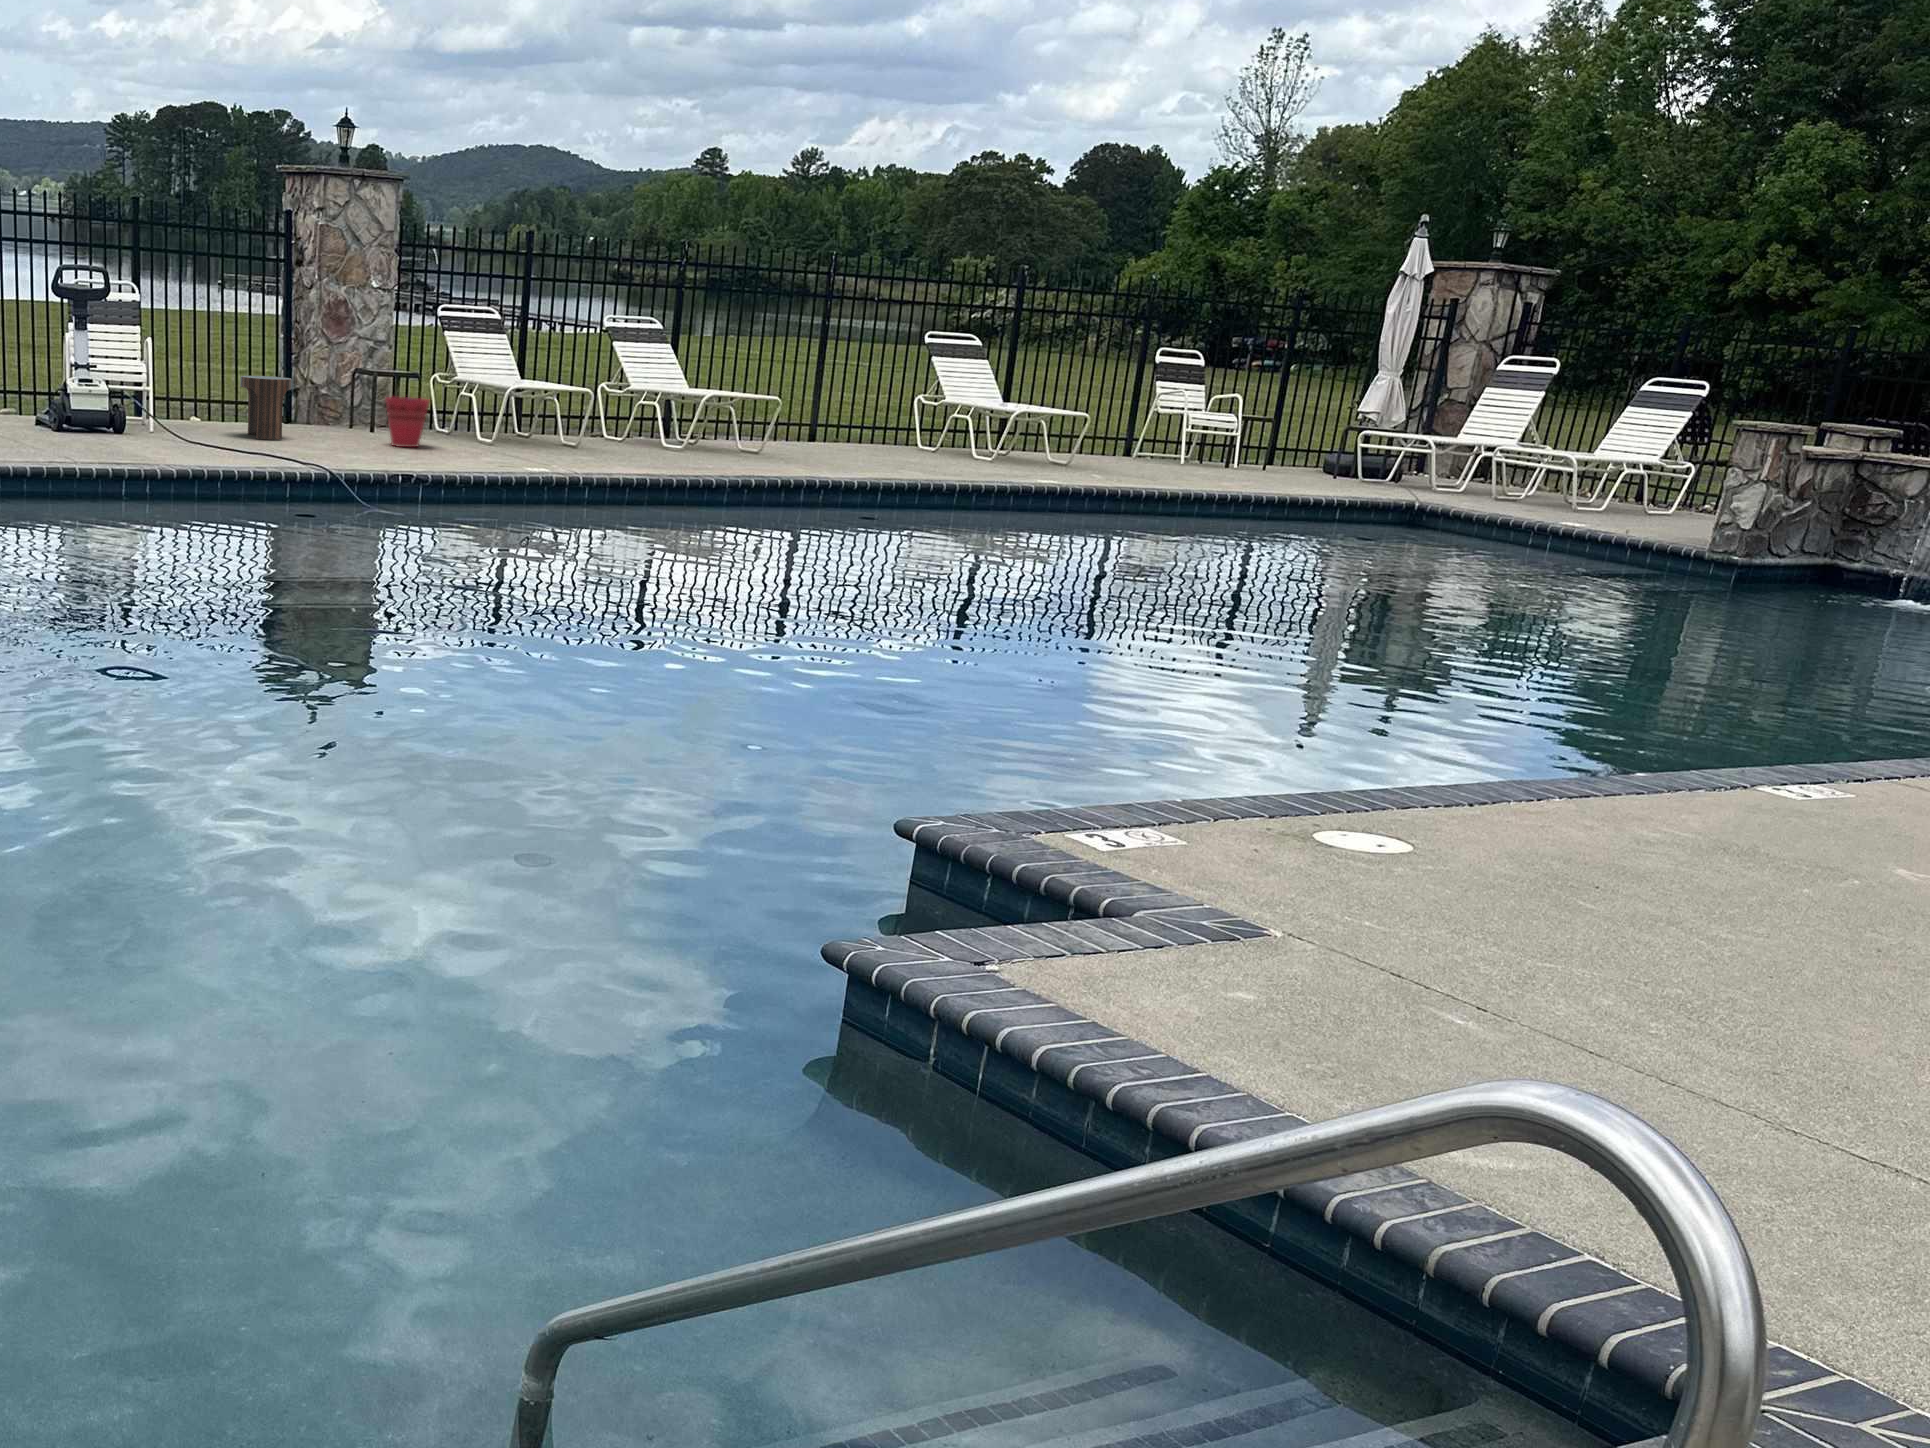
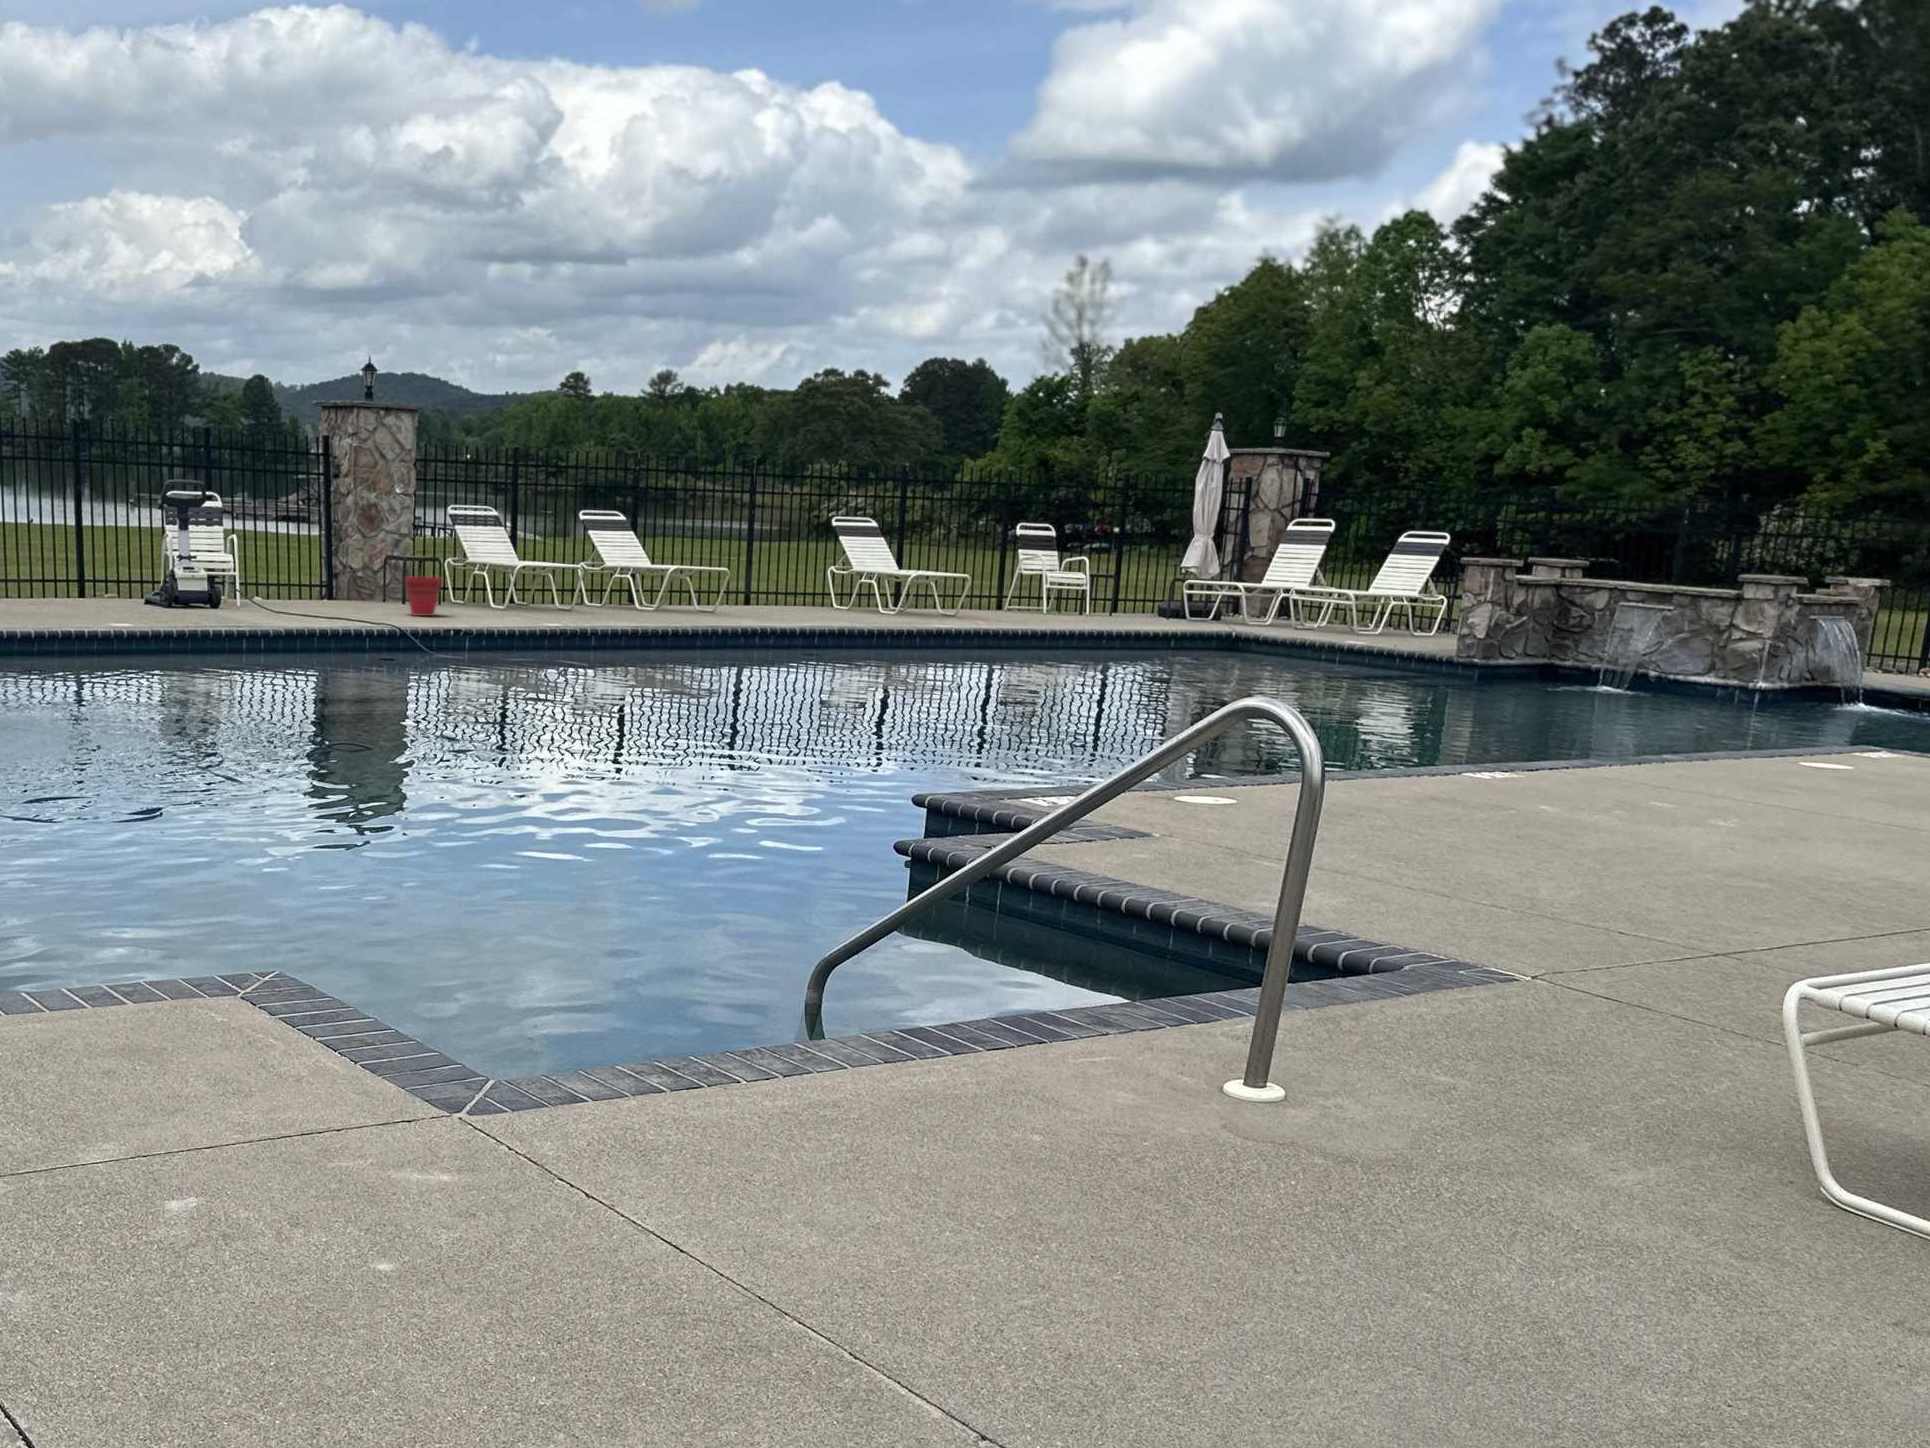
side table: present [240,376,292,440] -> none [285,563,328,613]

